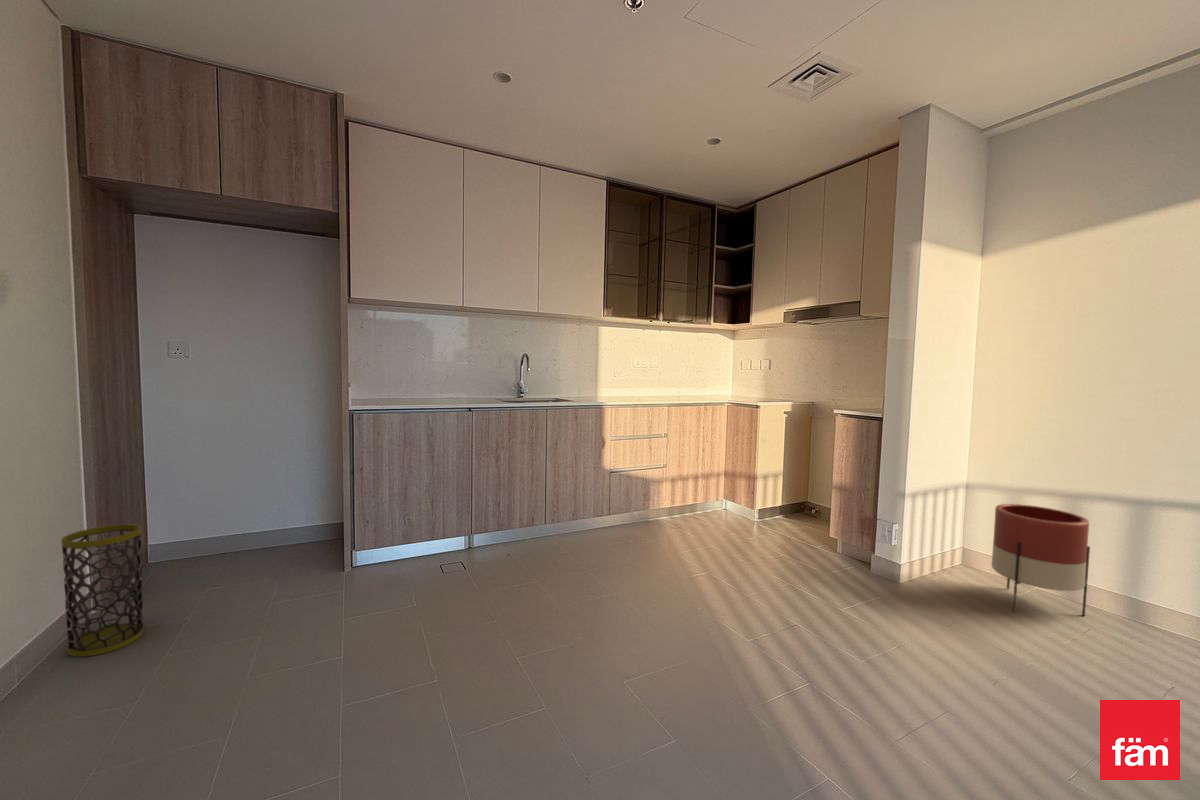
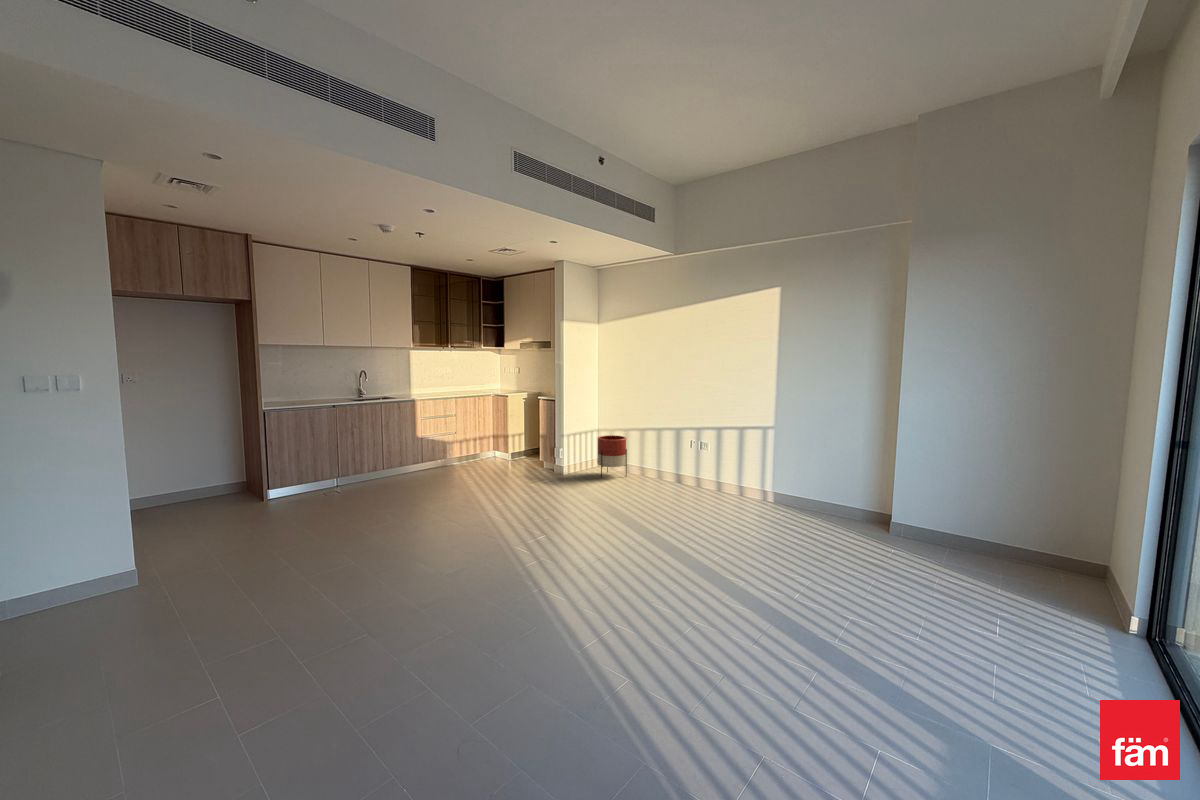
trash can: present [61,524,143,657] -> none [128,476,169,539]

